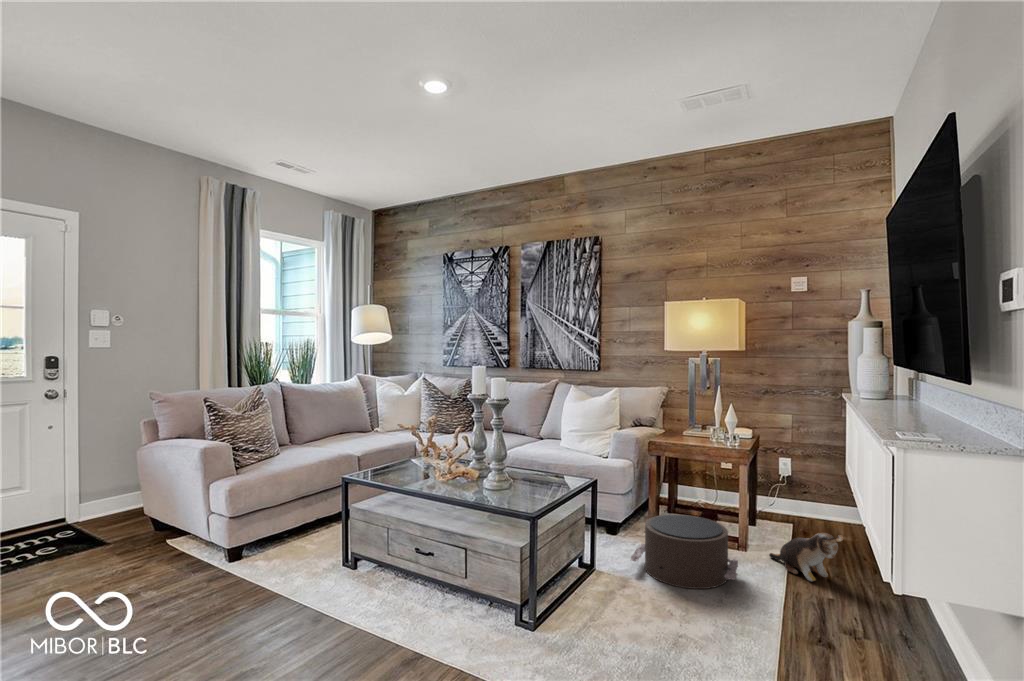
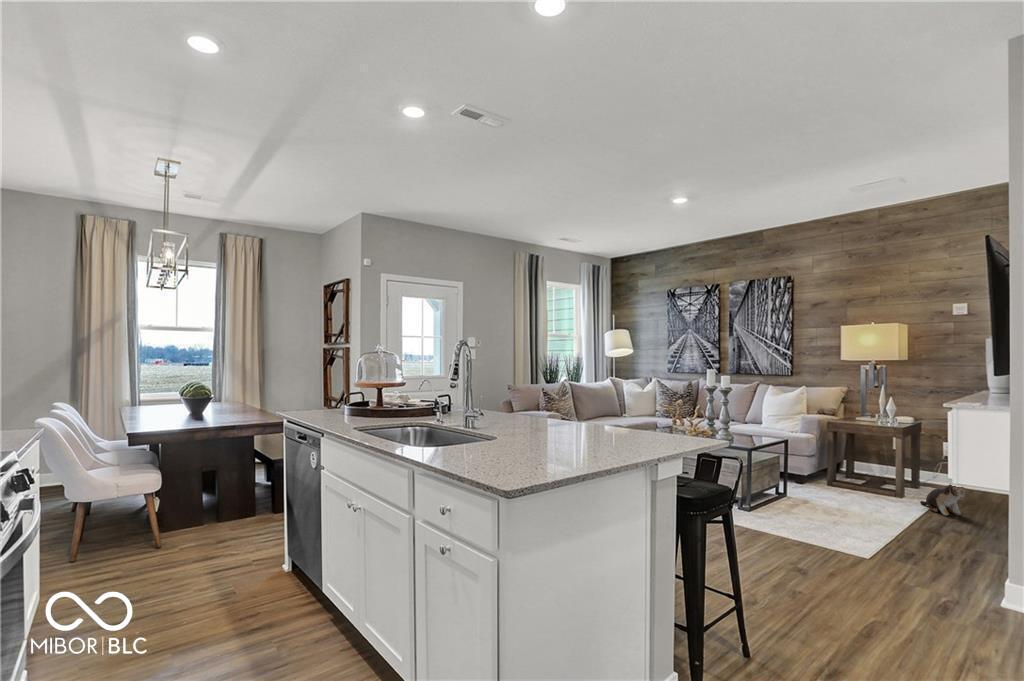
pouf: present [631,514,738,589] -> none [808,469,889,511]

